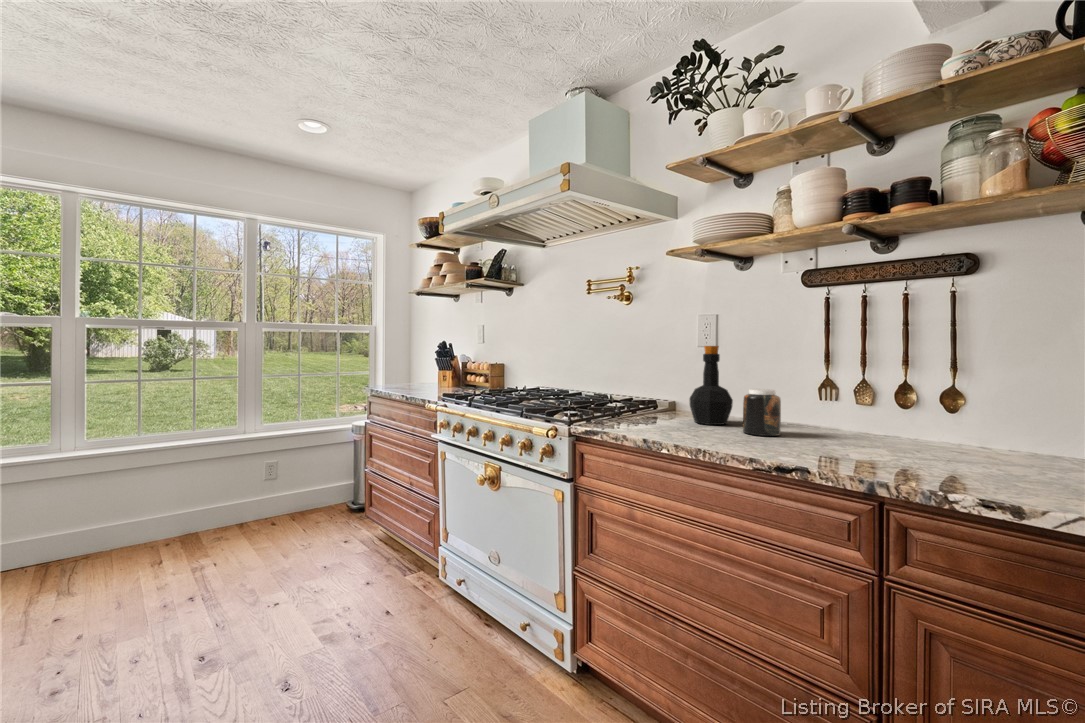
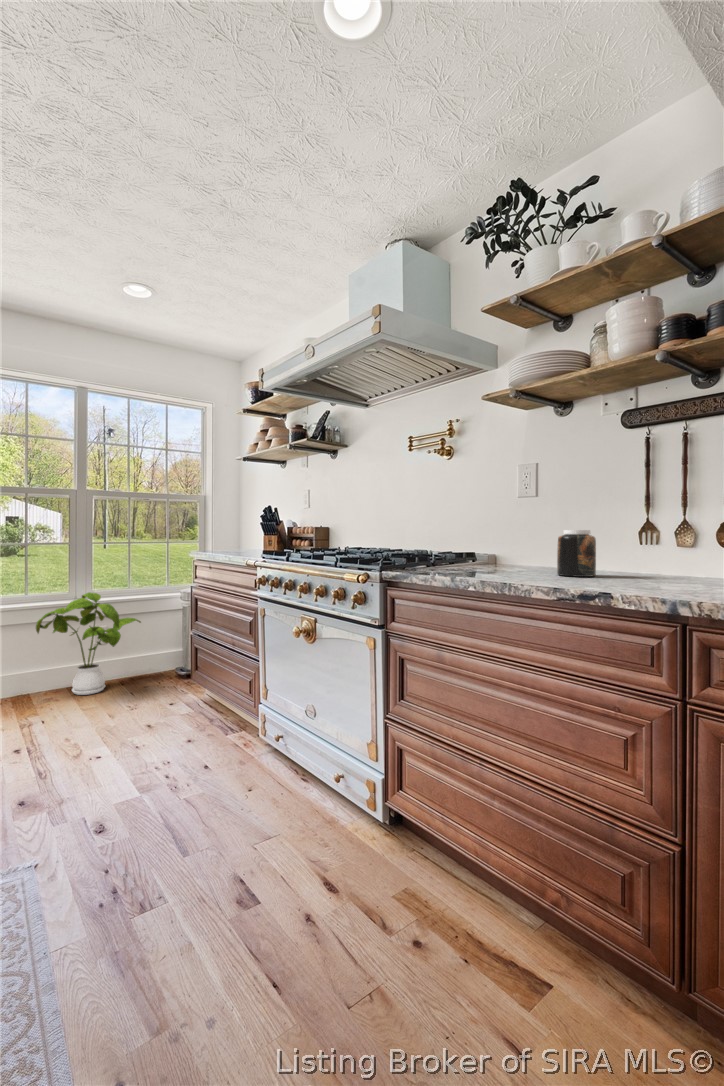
bottle: present [690,346,733,425] -> none [506,490,550,571]
house plant: none [204,430,312,534] -> present [36,592,141,695]

